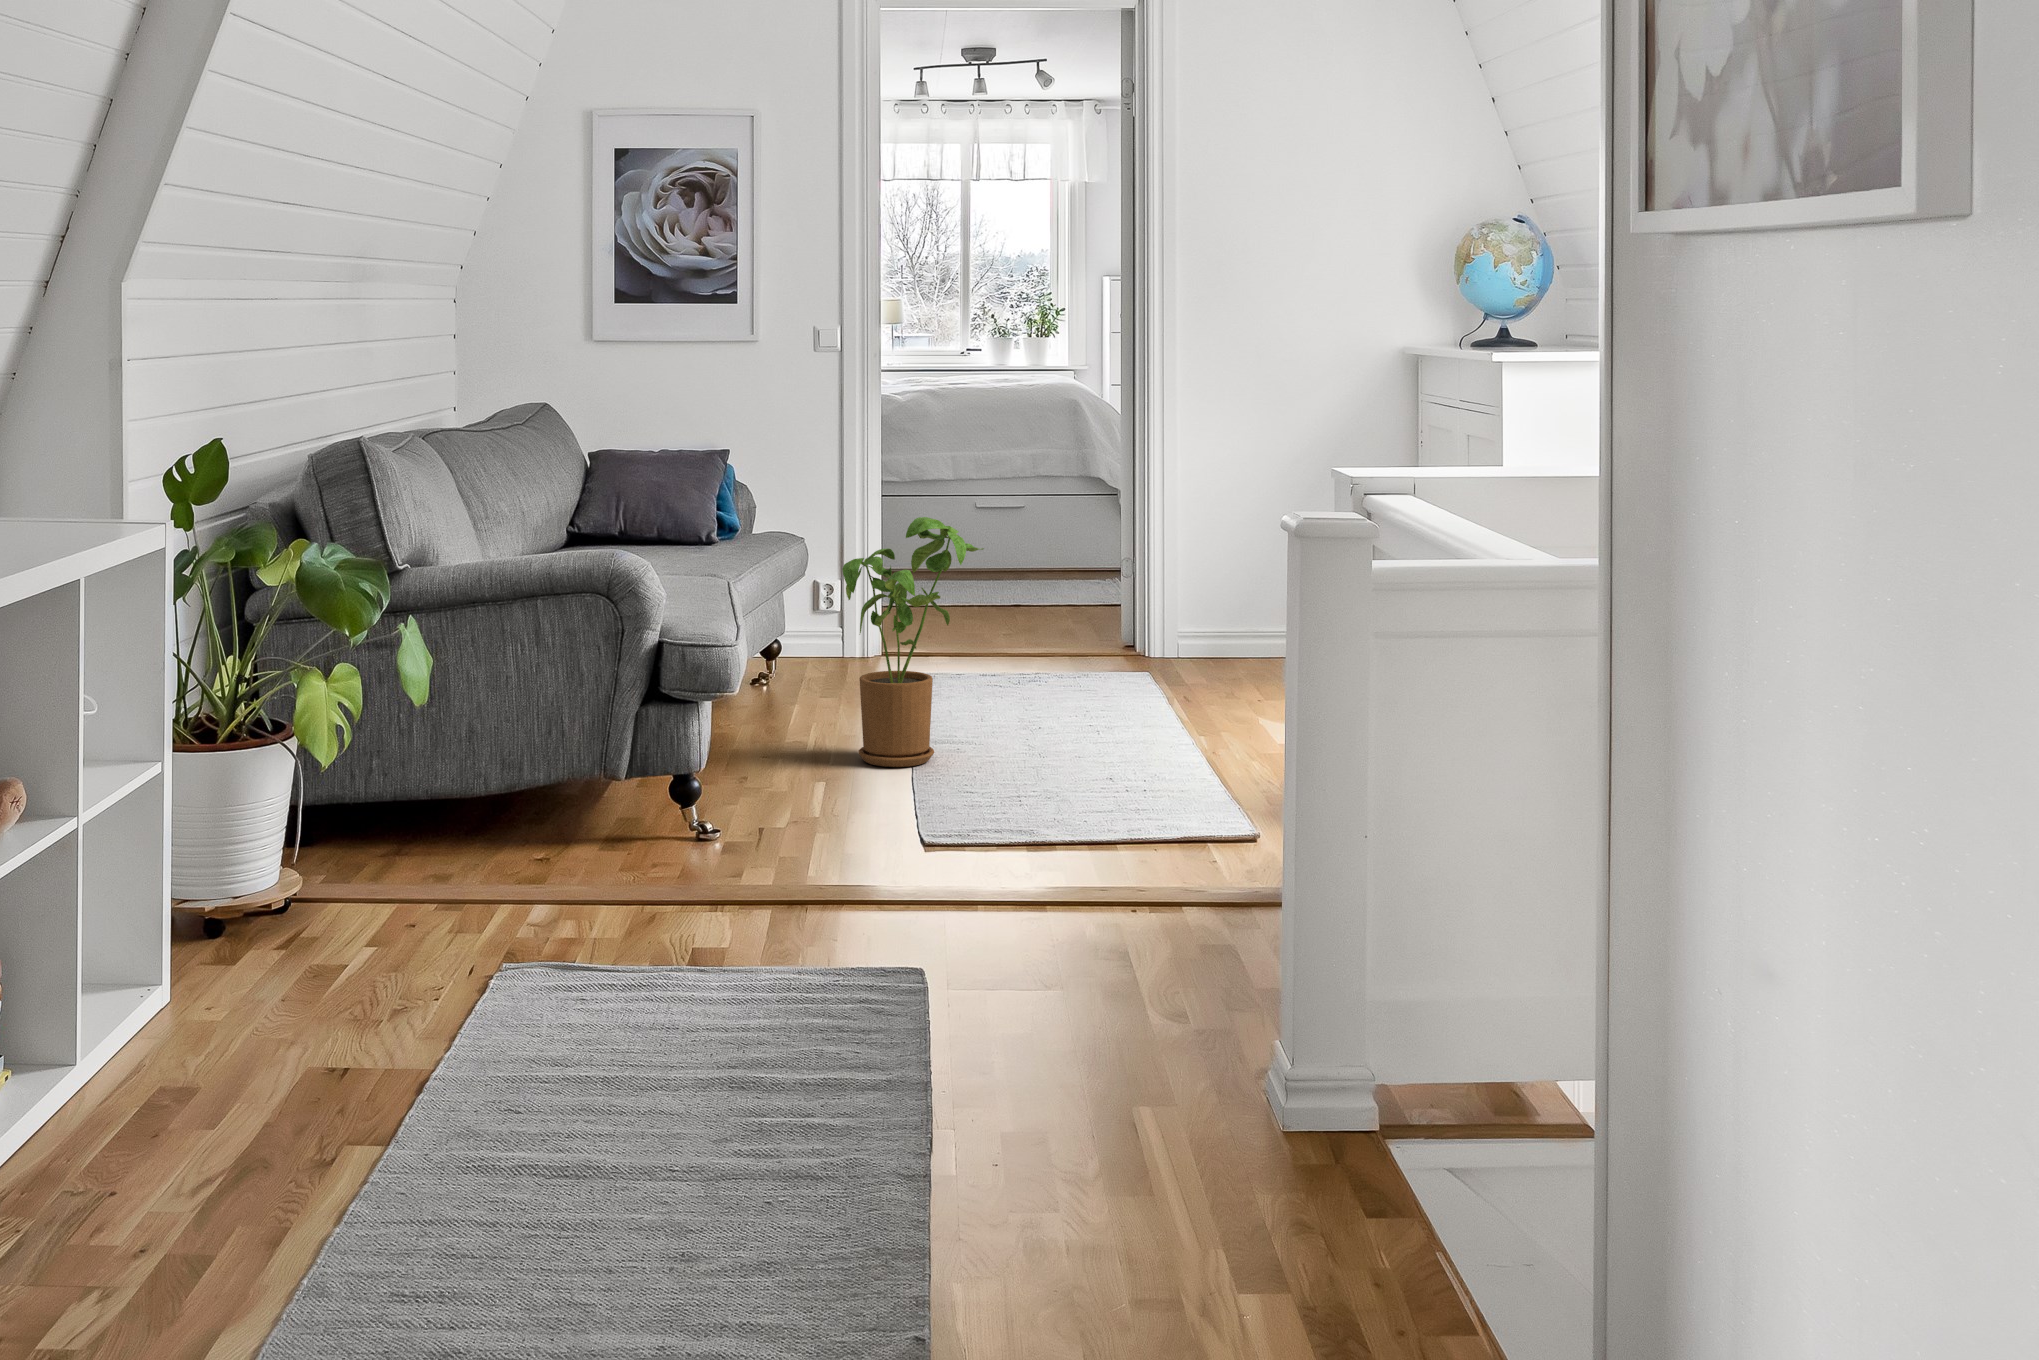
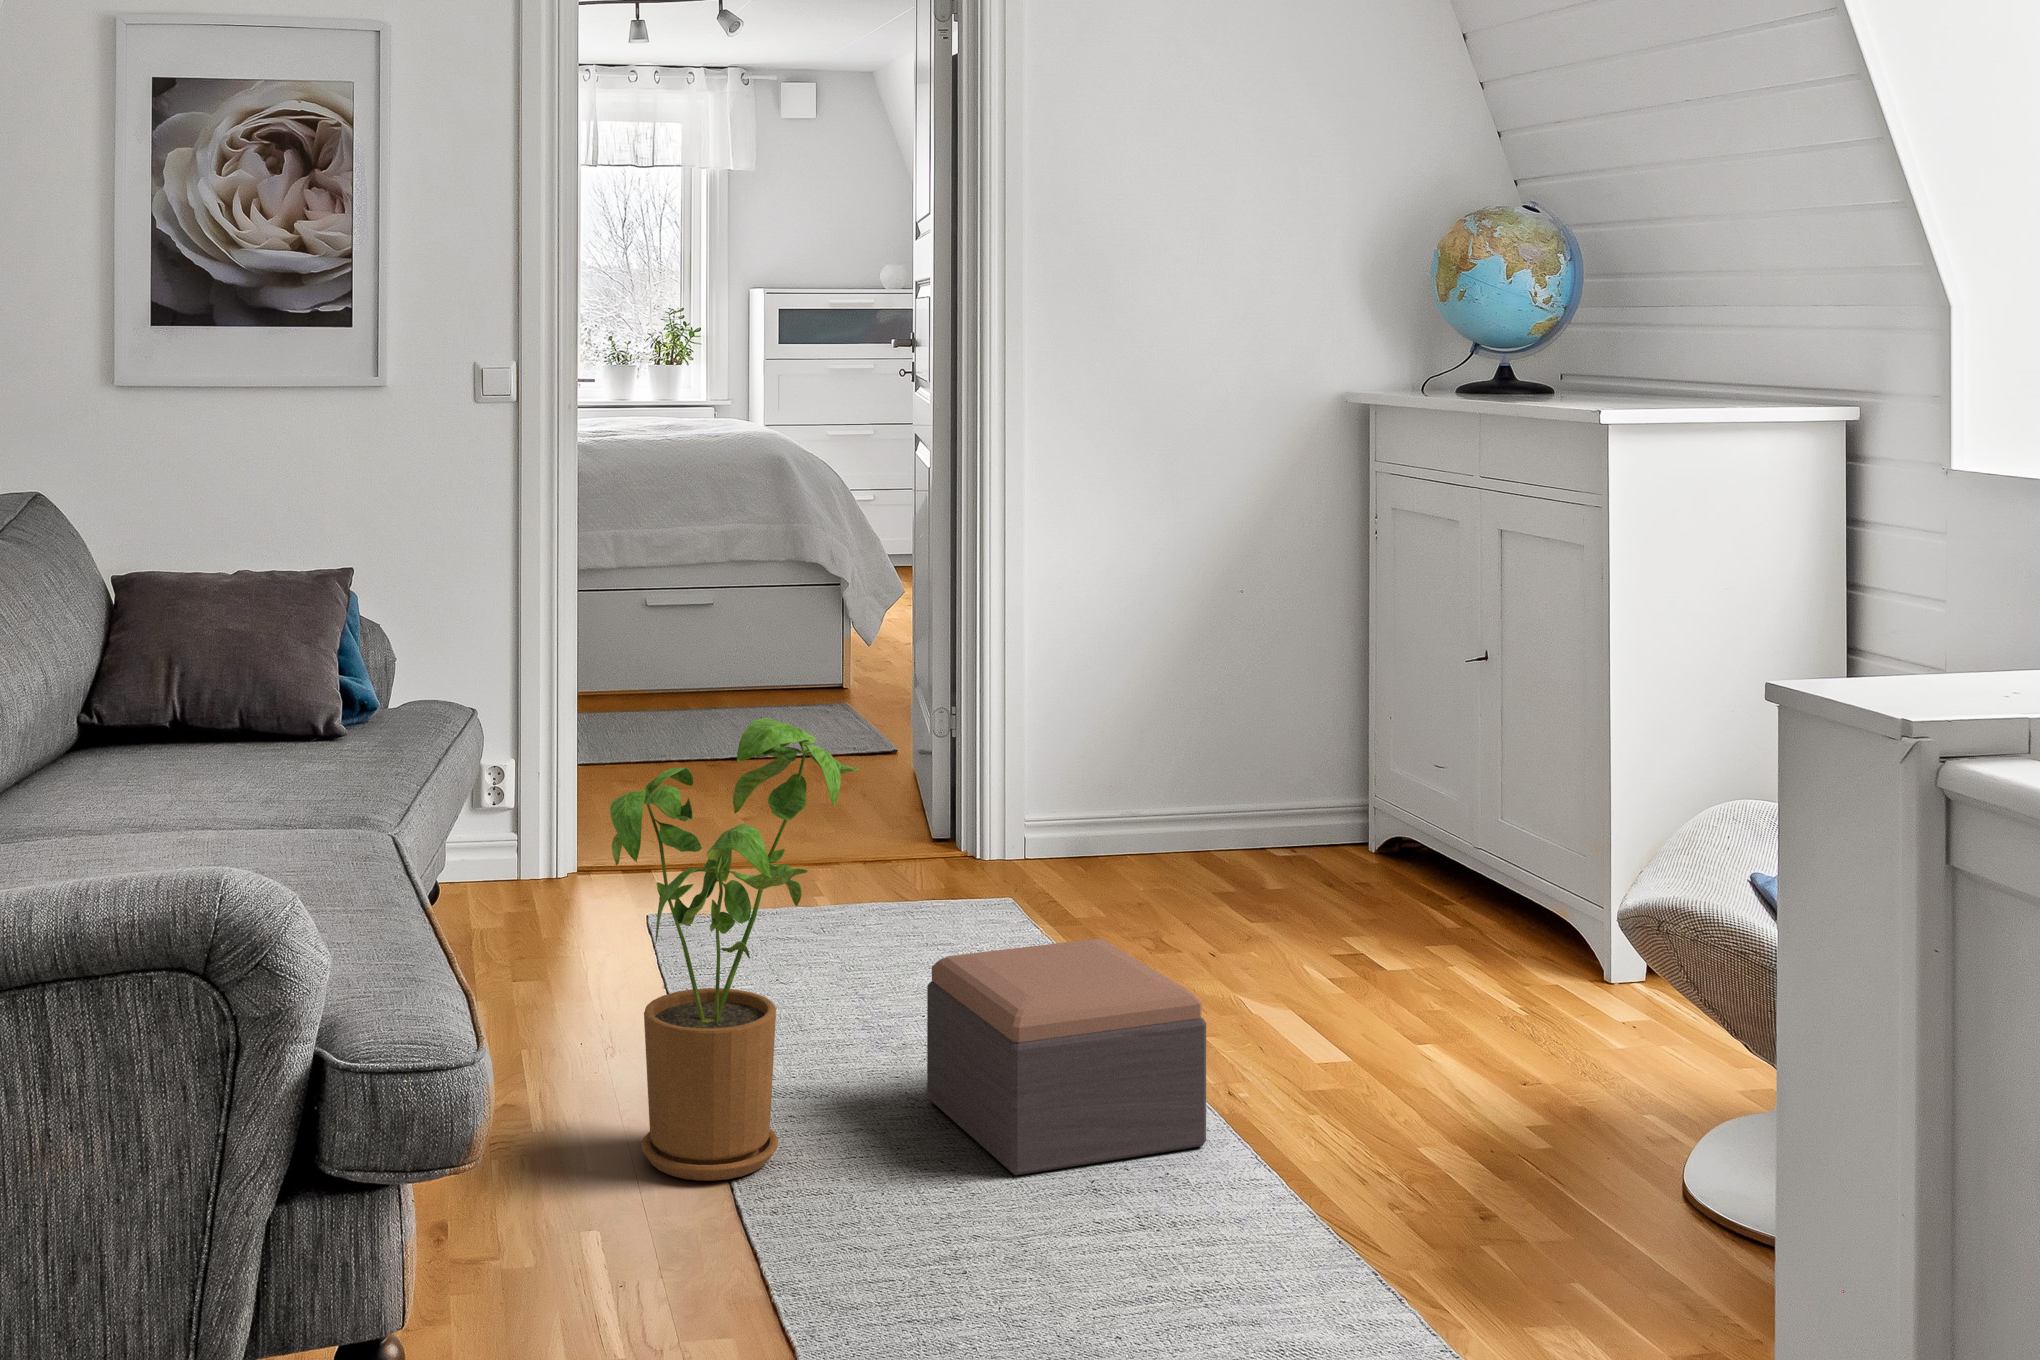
footstool: none [1031,660,1178,773] -> present [927,939,1206,1175]

